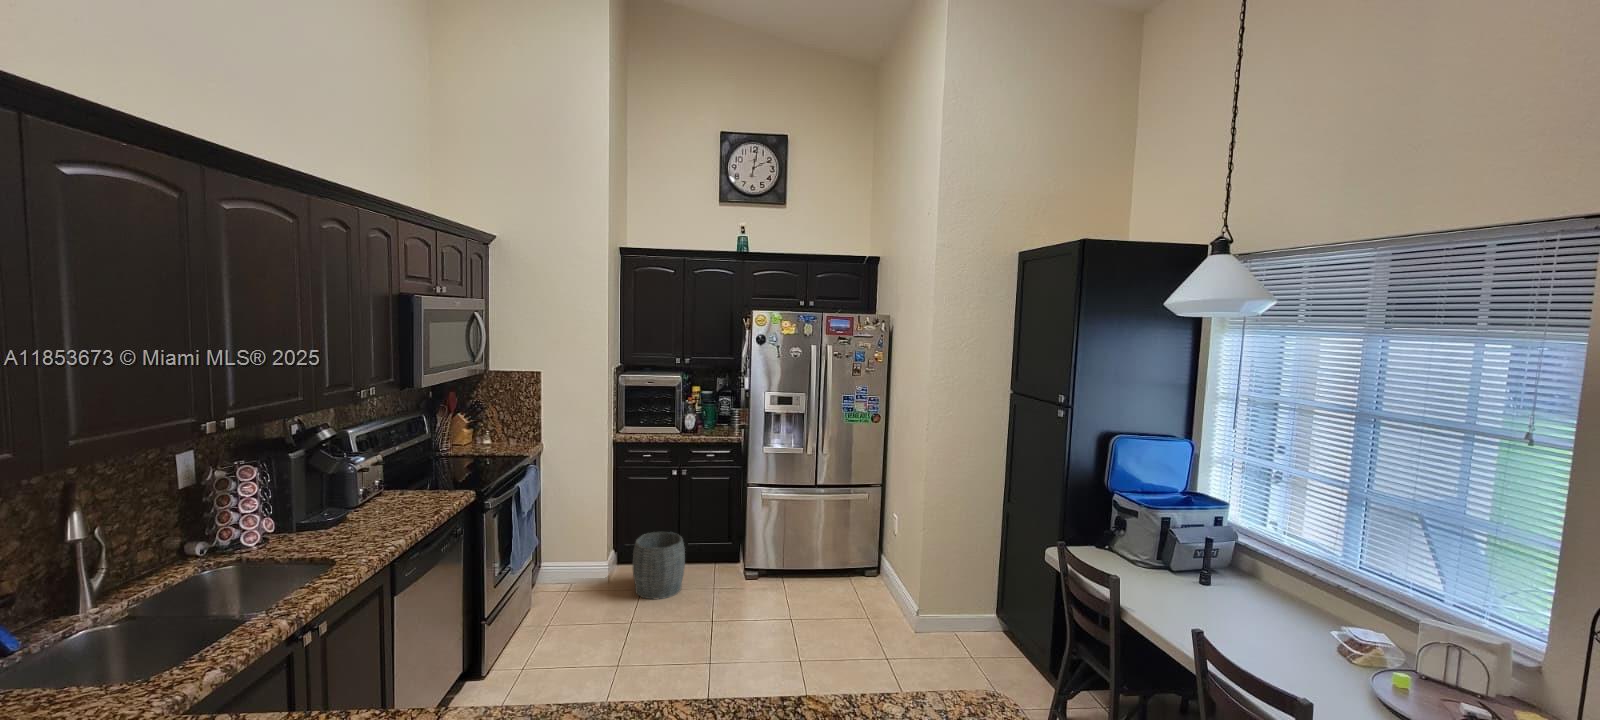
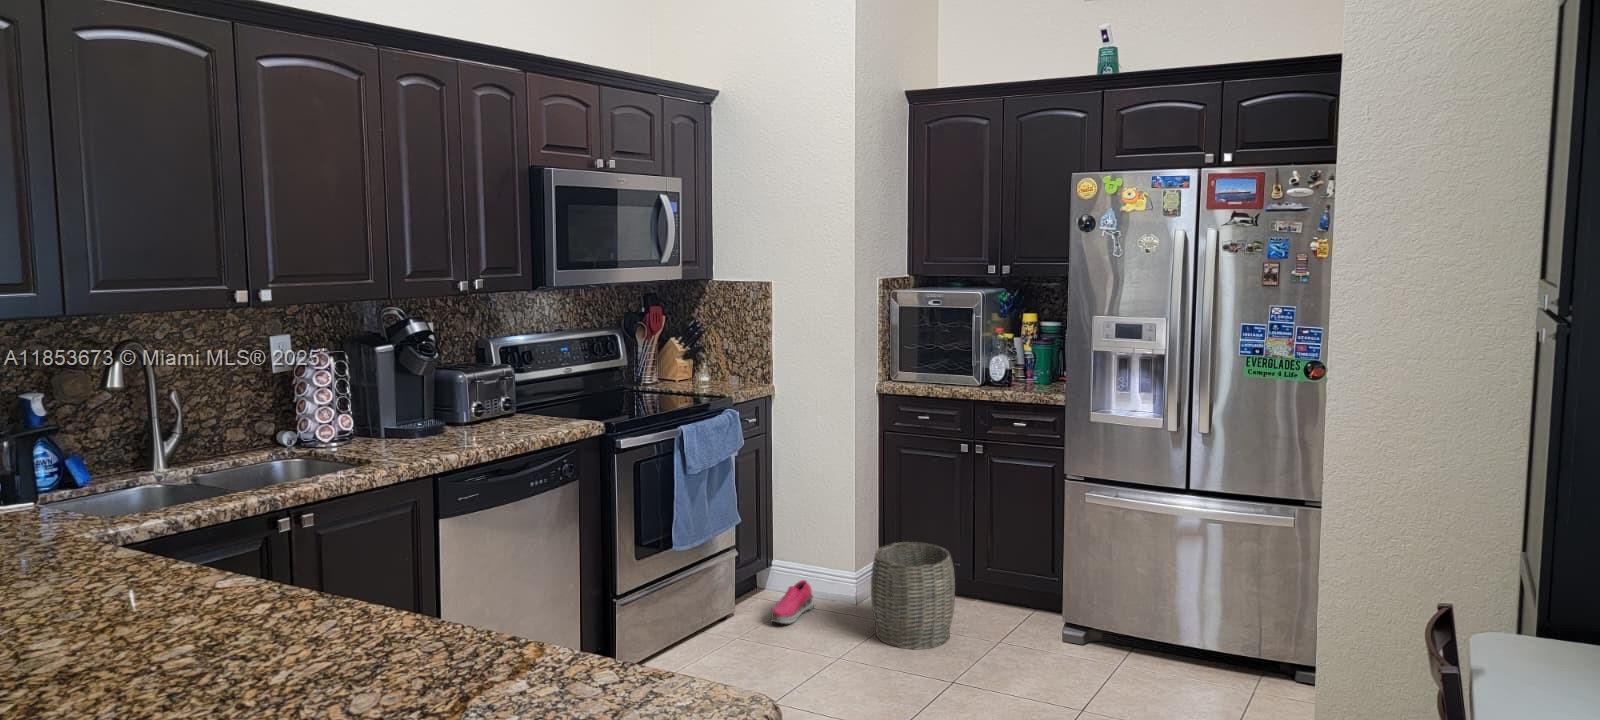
shoe: none [562,572,583,605] -> present [771,580,814,624]

